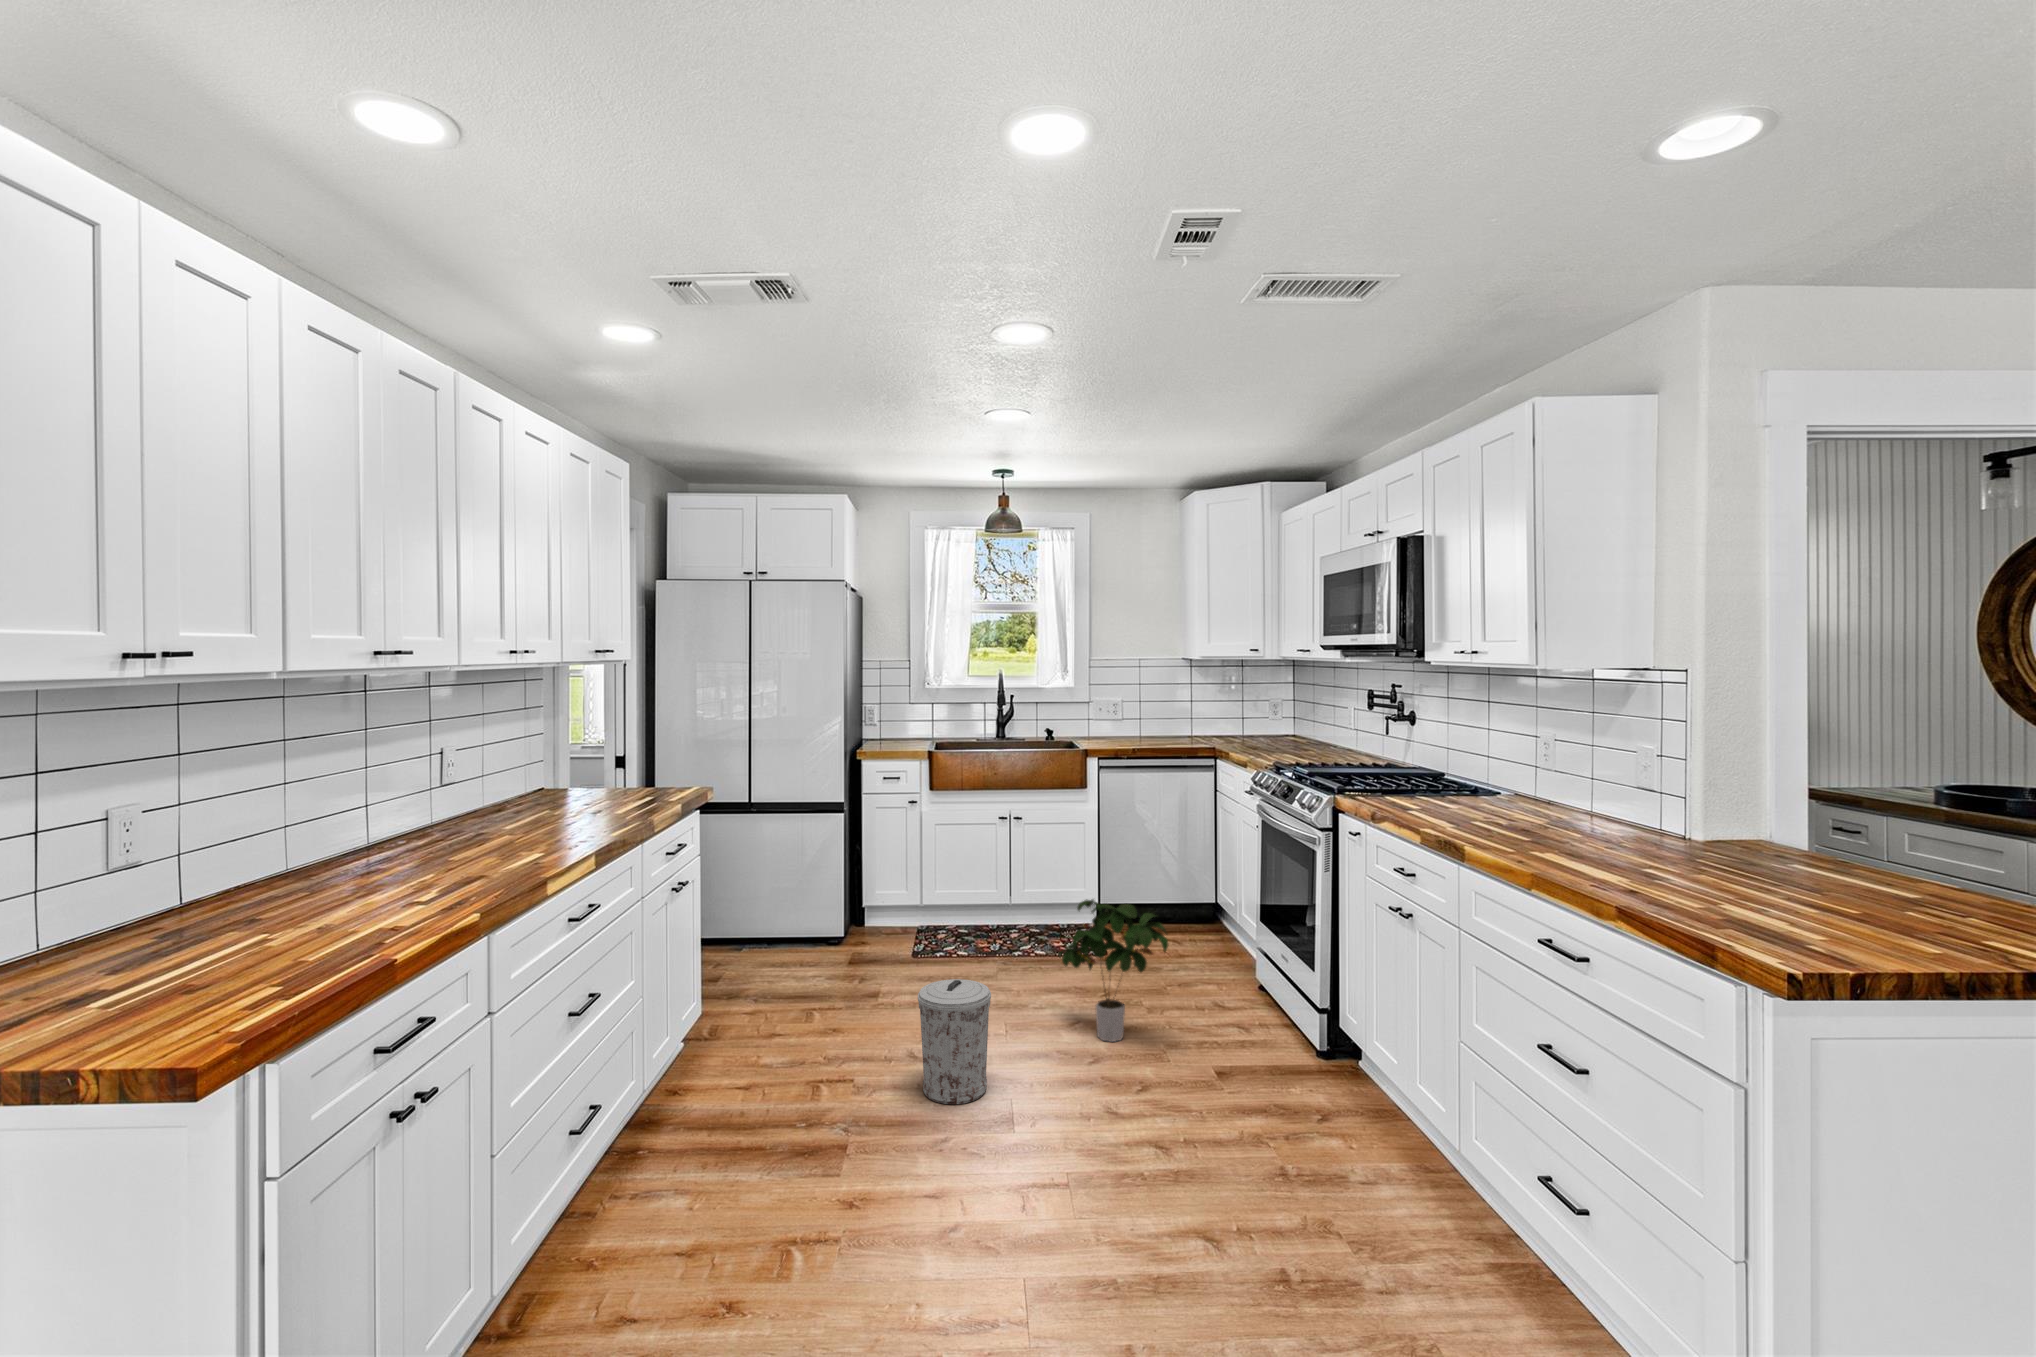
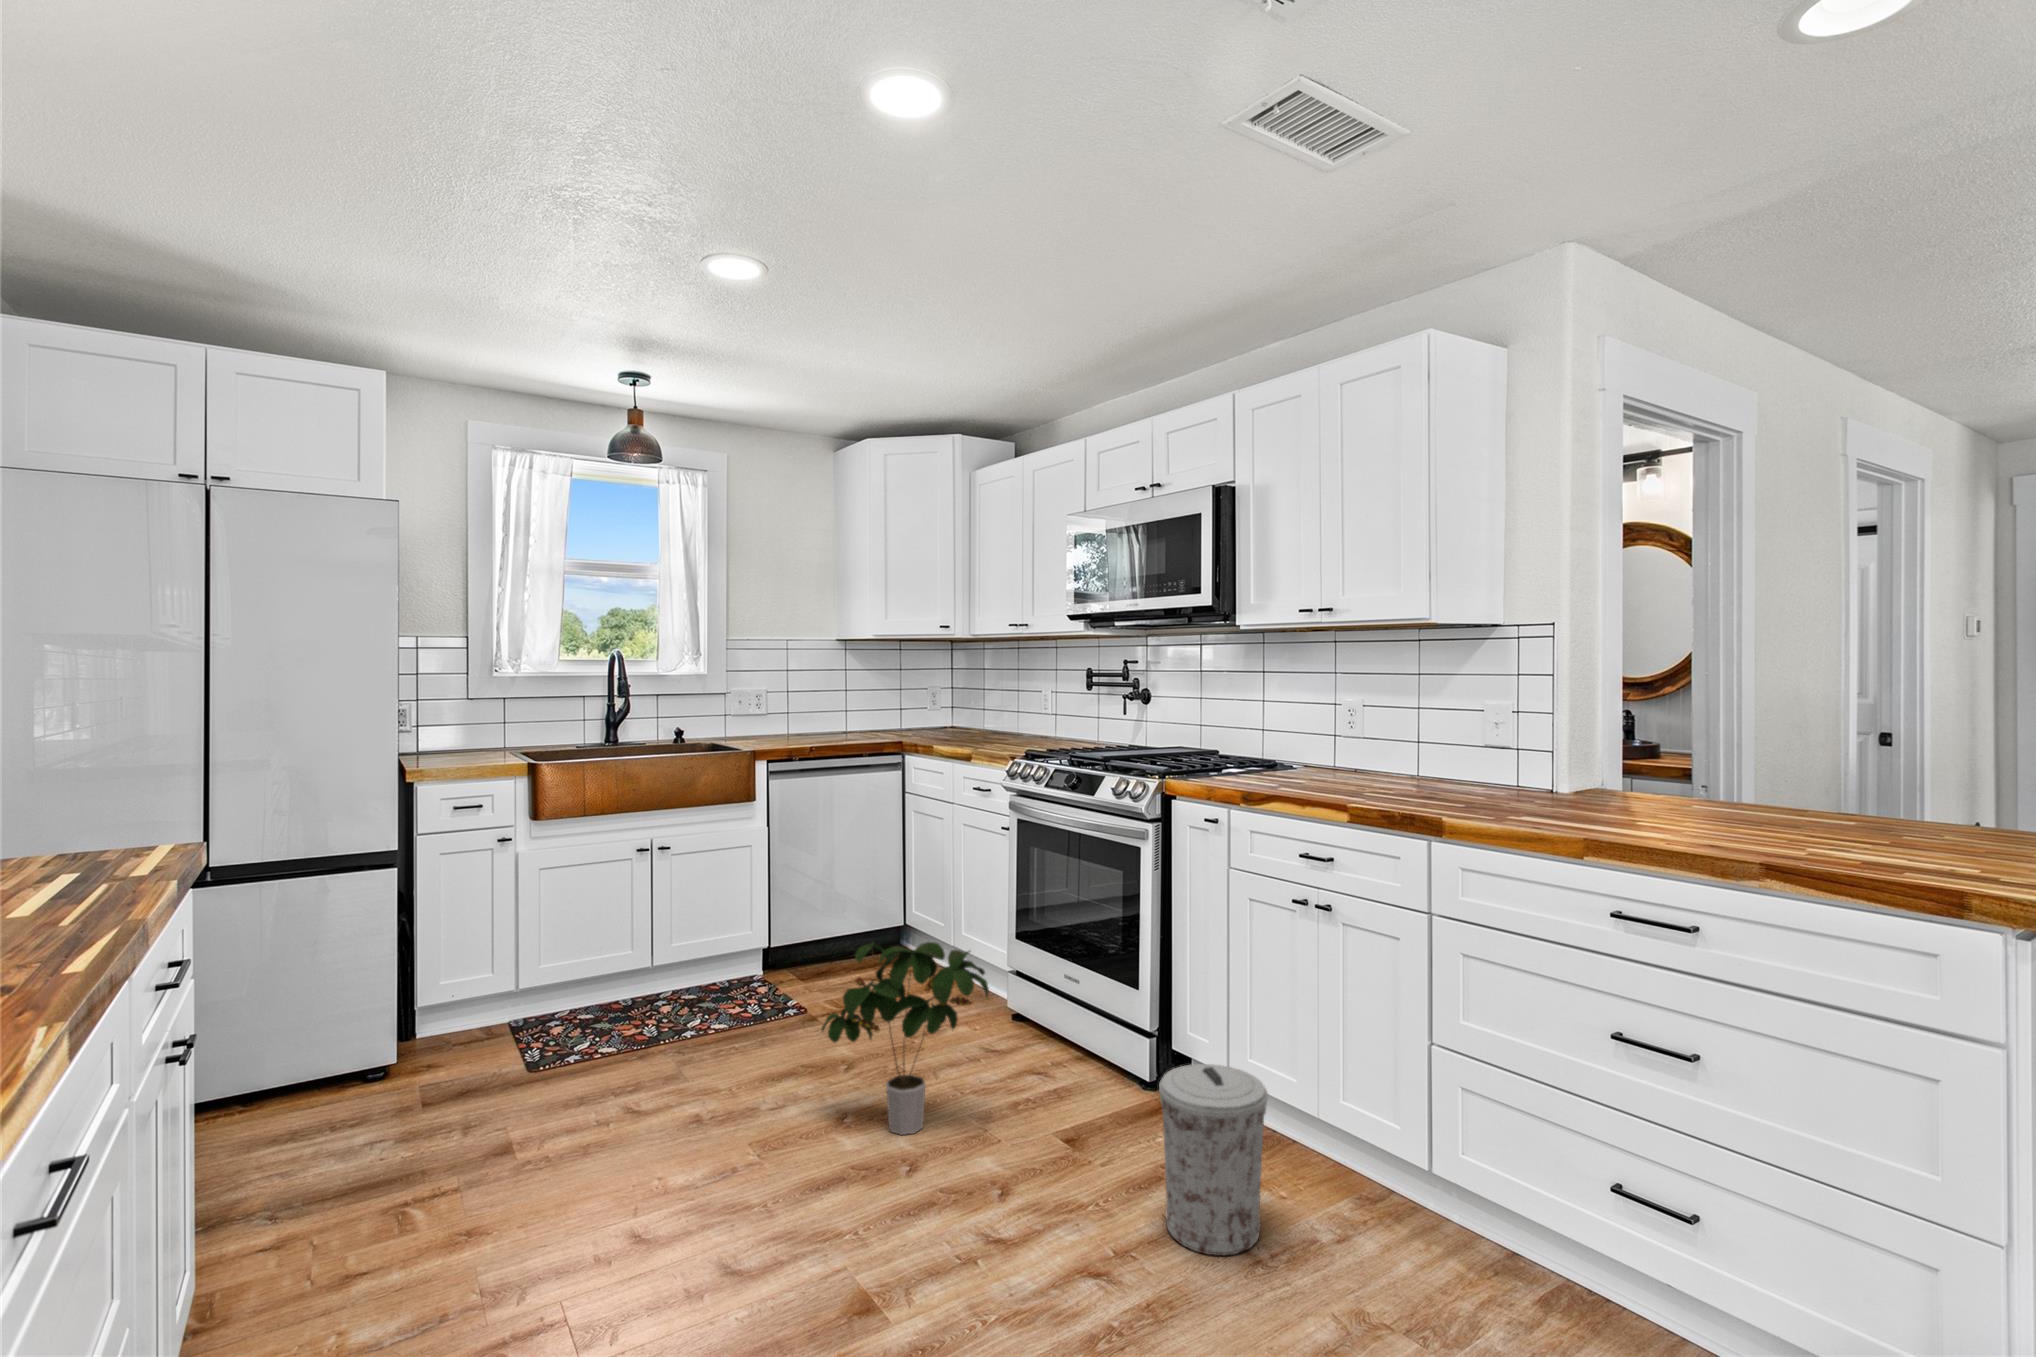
trash can: present [918,979,991,1104] -> present [1159,1064,1268,1256]

